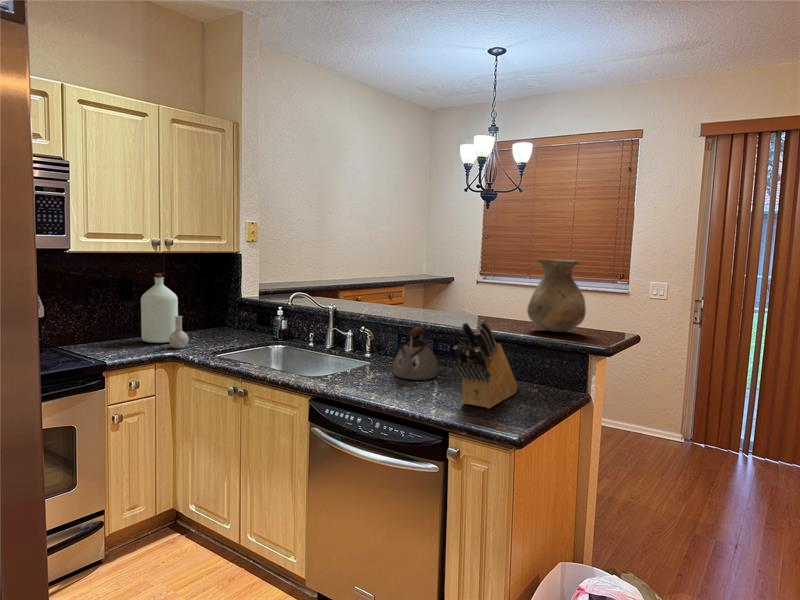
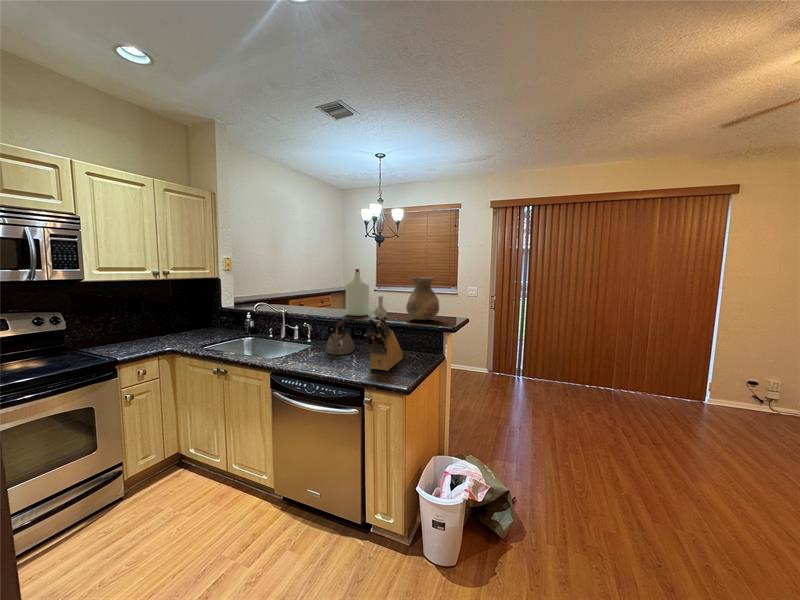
bottle: present [141,274,188,348] -> present [346,269,387,318]

